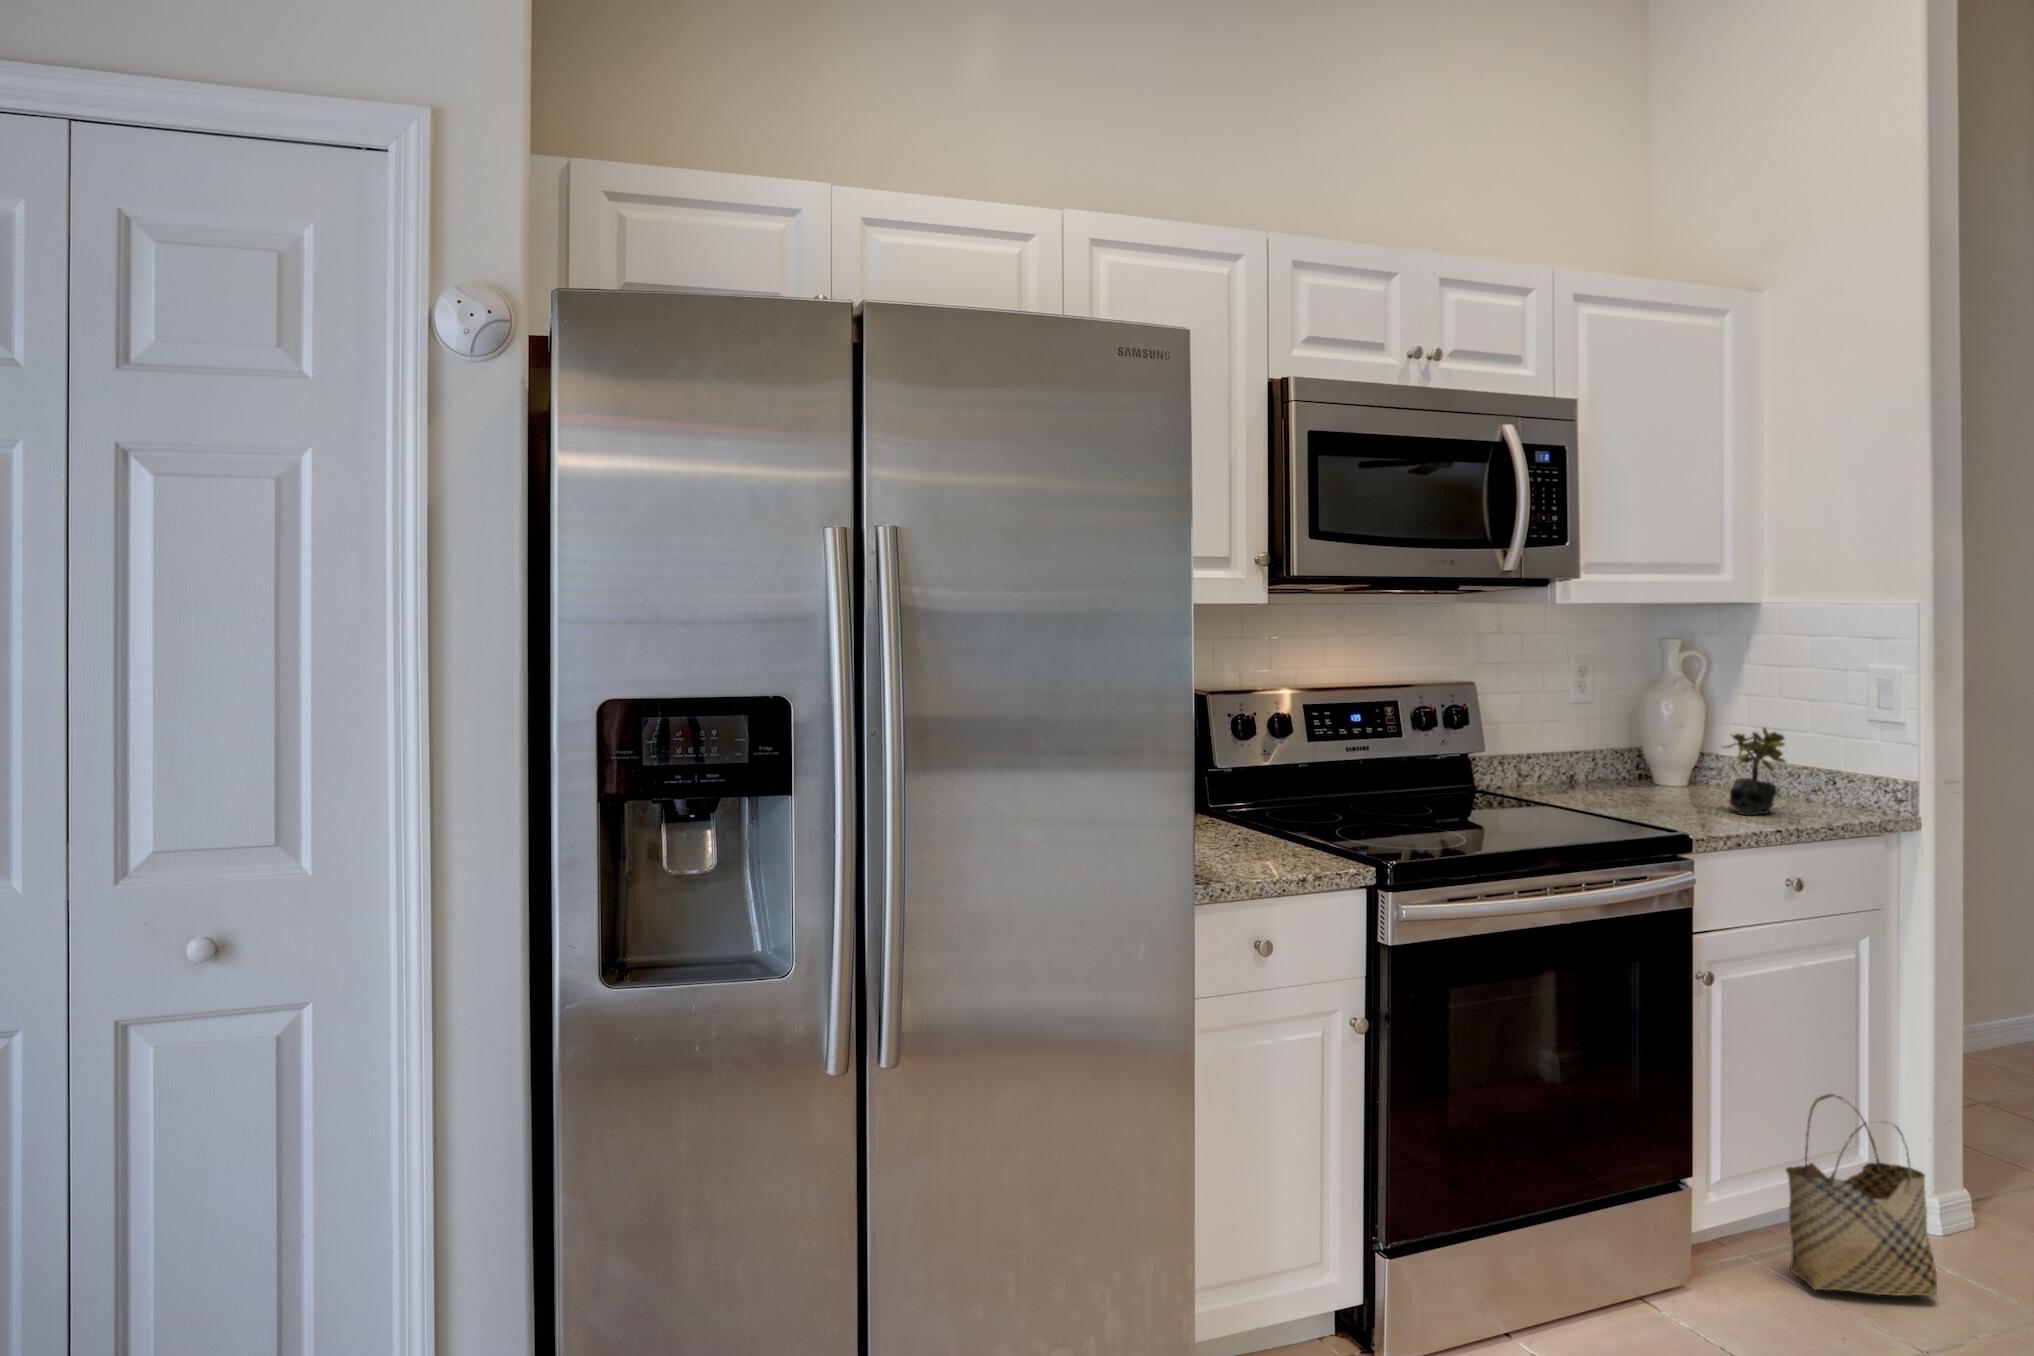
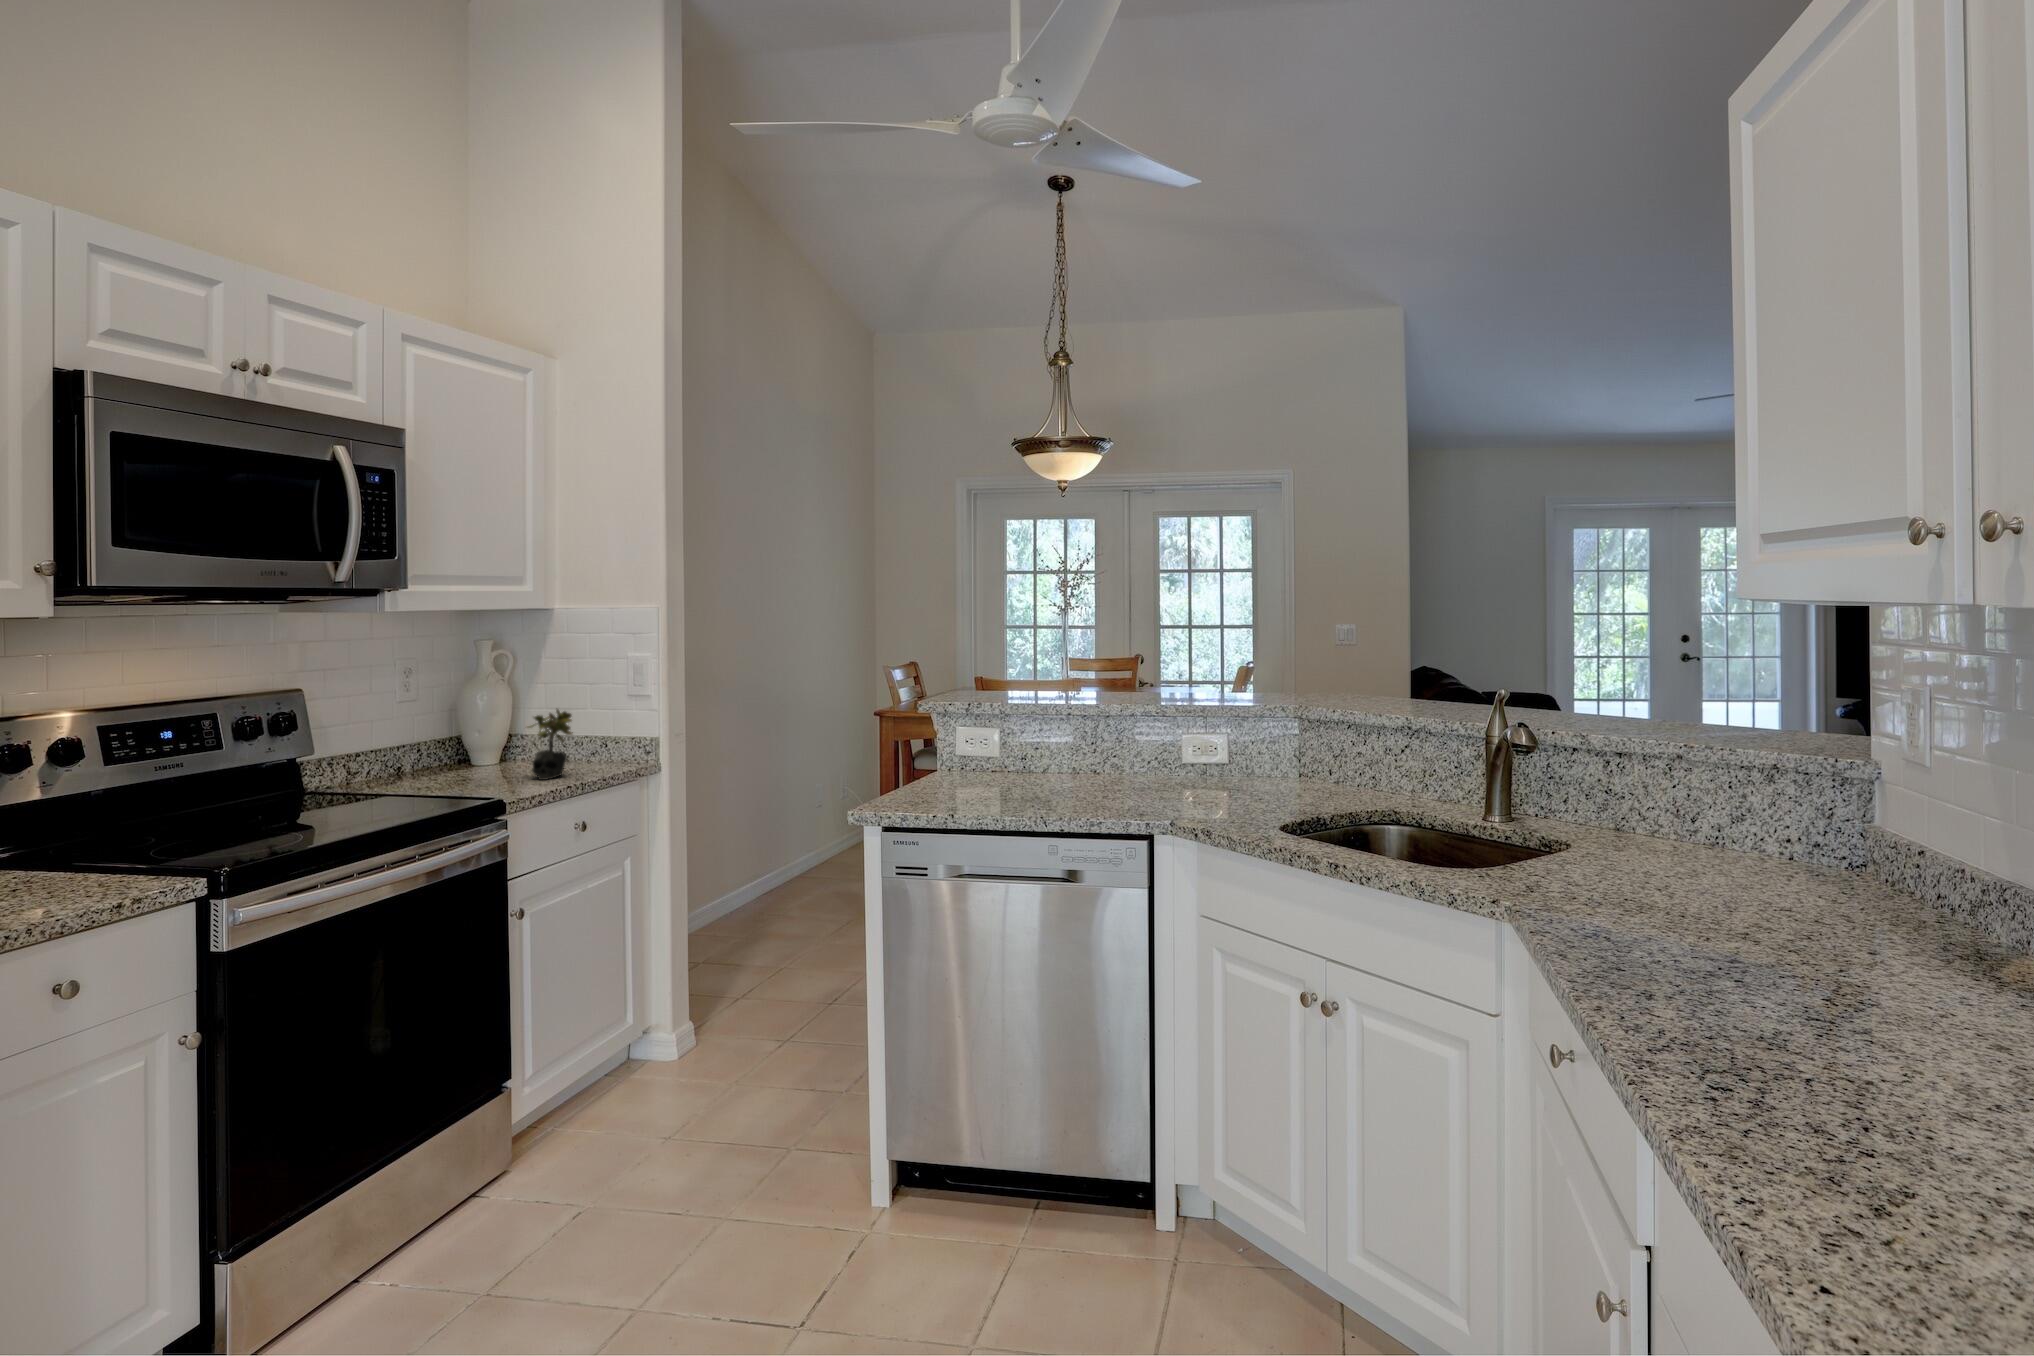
woven basket: present [1786,1094,1937,1296] -> none [575,981,672,1133]

